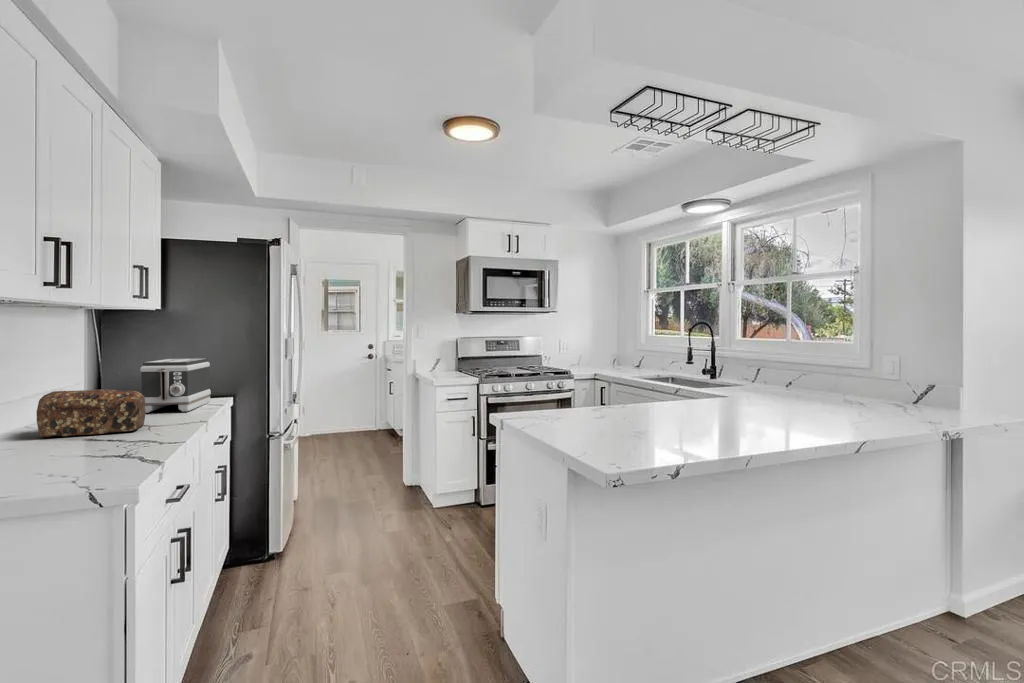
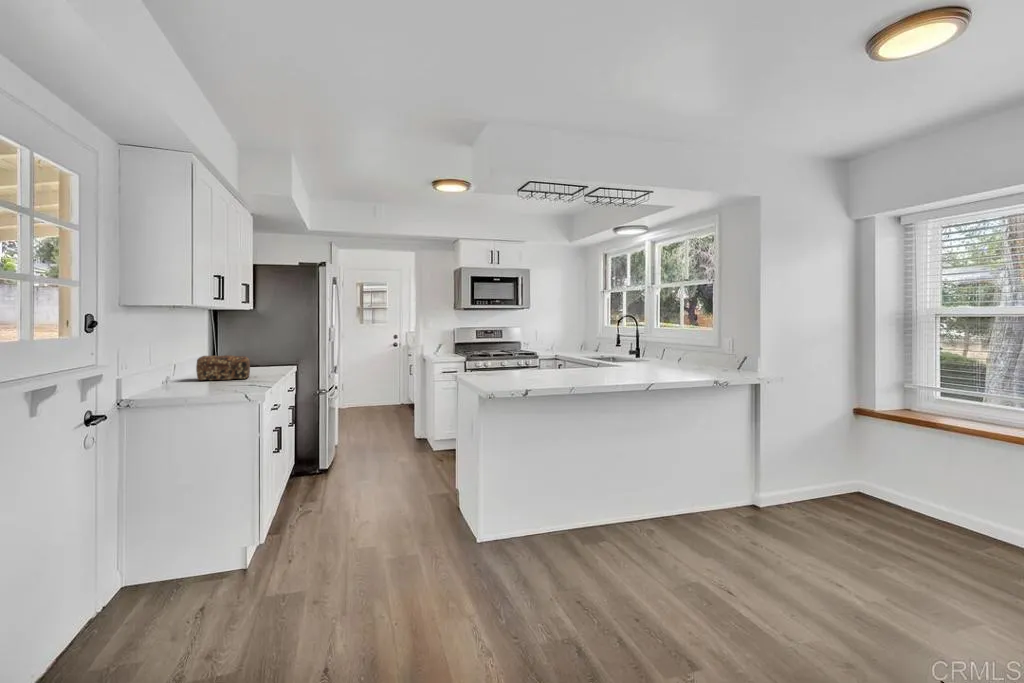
toaster: present [140,358,211,413] -> none [244,340,283,372]

